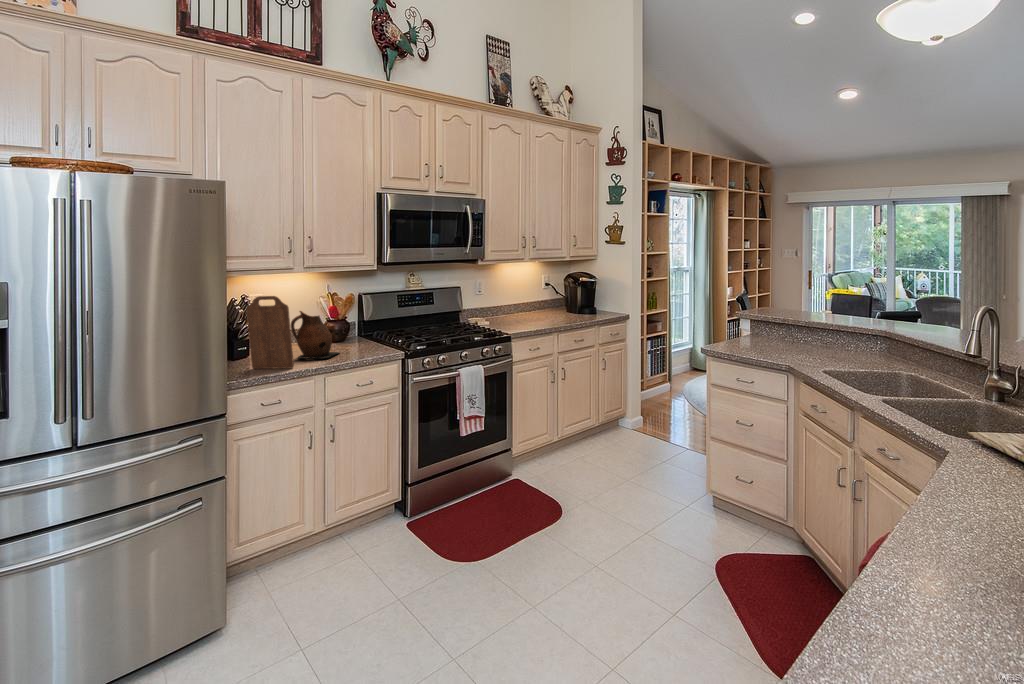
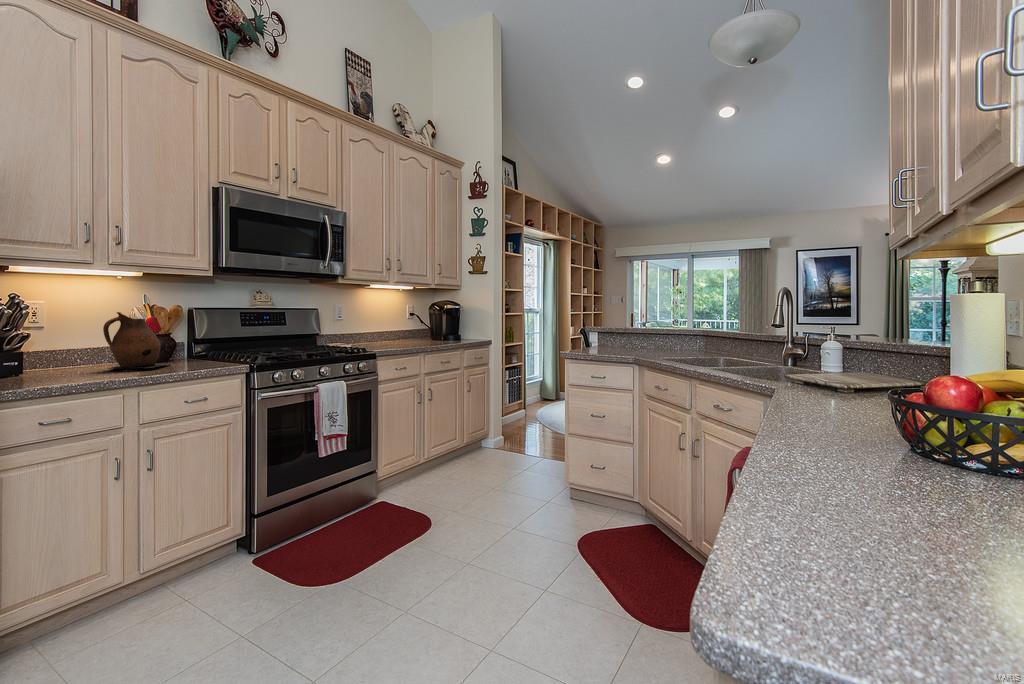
cutting board: present [246,296,294,369] -> none [38,287,104,378]

